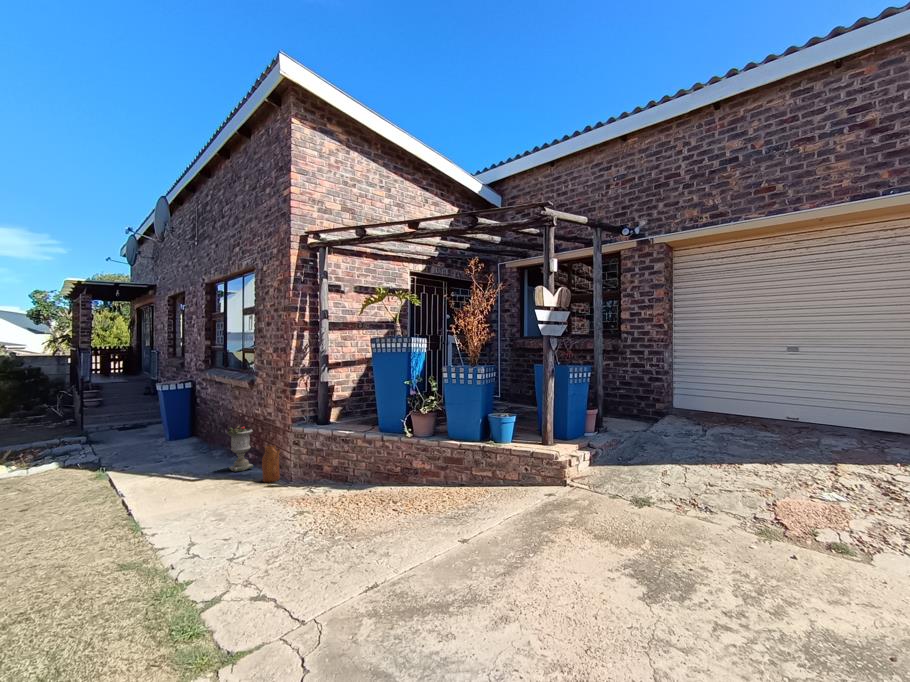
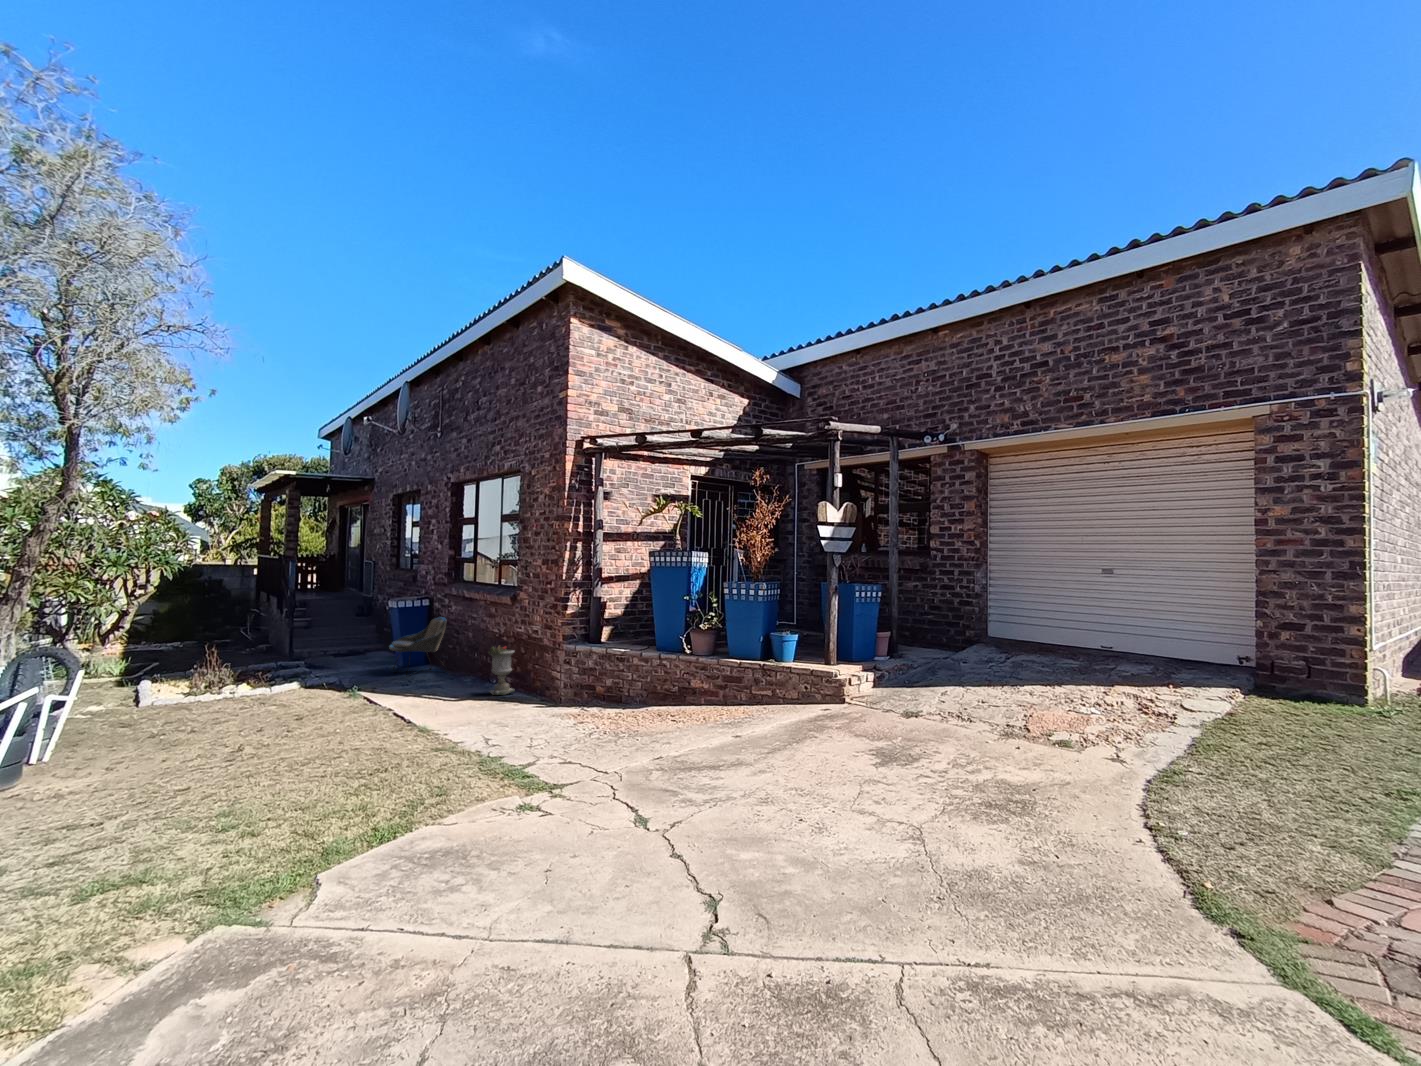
lounge chair: none [149,398,202,453] -> present [389,617,447,677]
watering can: present [262,446,280,482] -> none [530,665,550,704]

